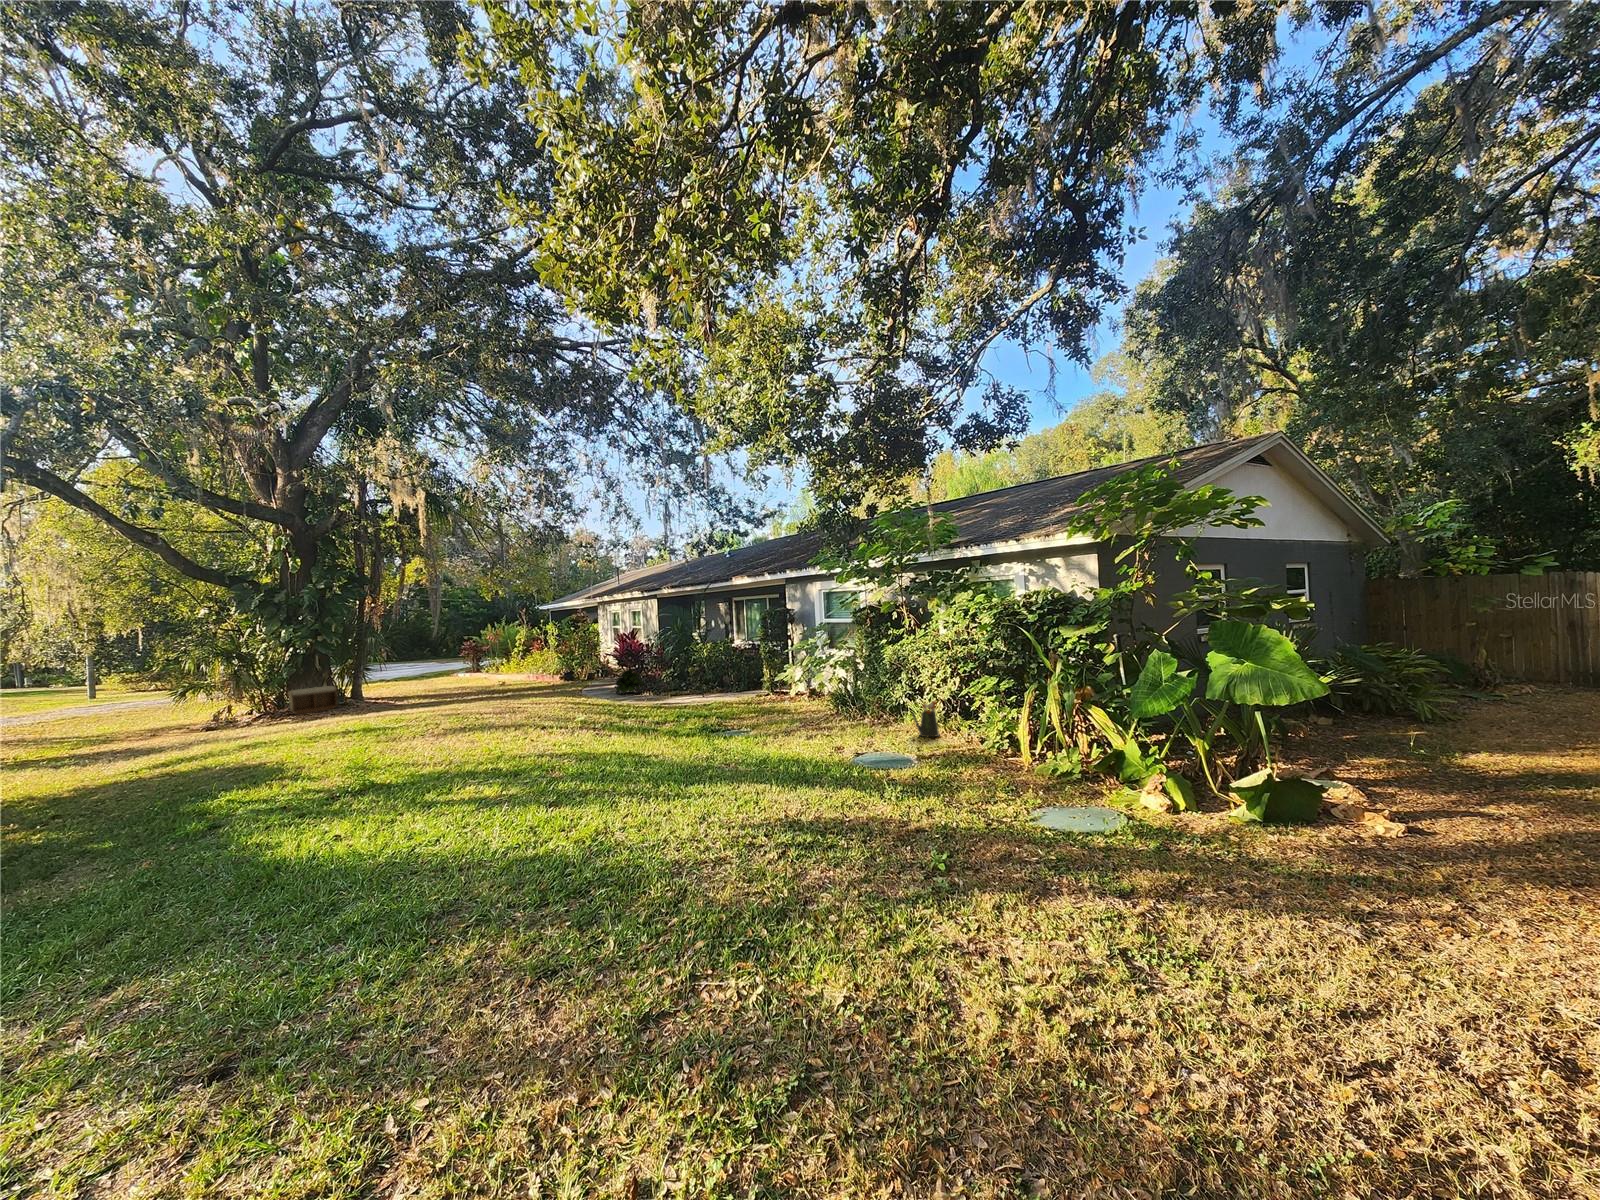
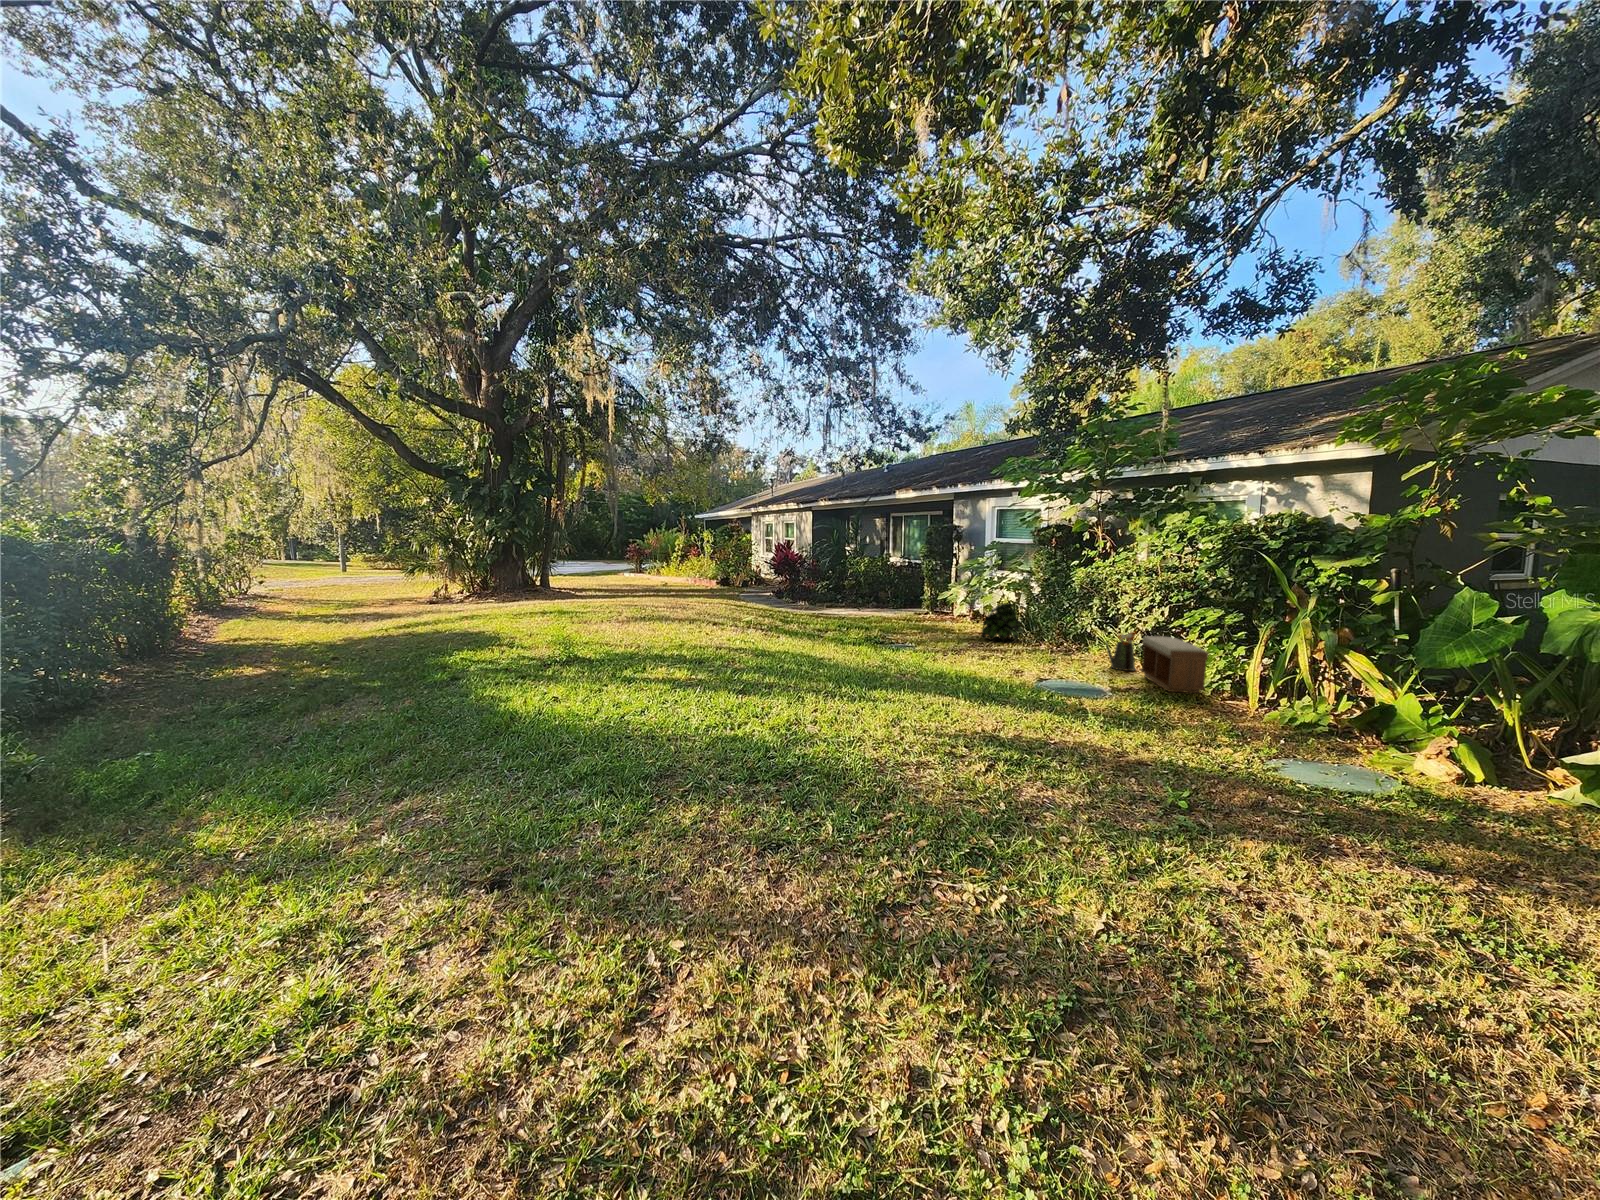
potted plant: present [615,669,645,694] -> present [981,603,1022,640]
bench: present [288,686,337,714] -> present [1141,636,1209,693]

